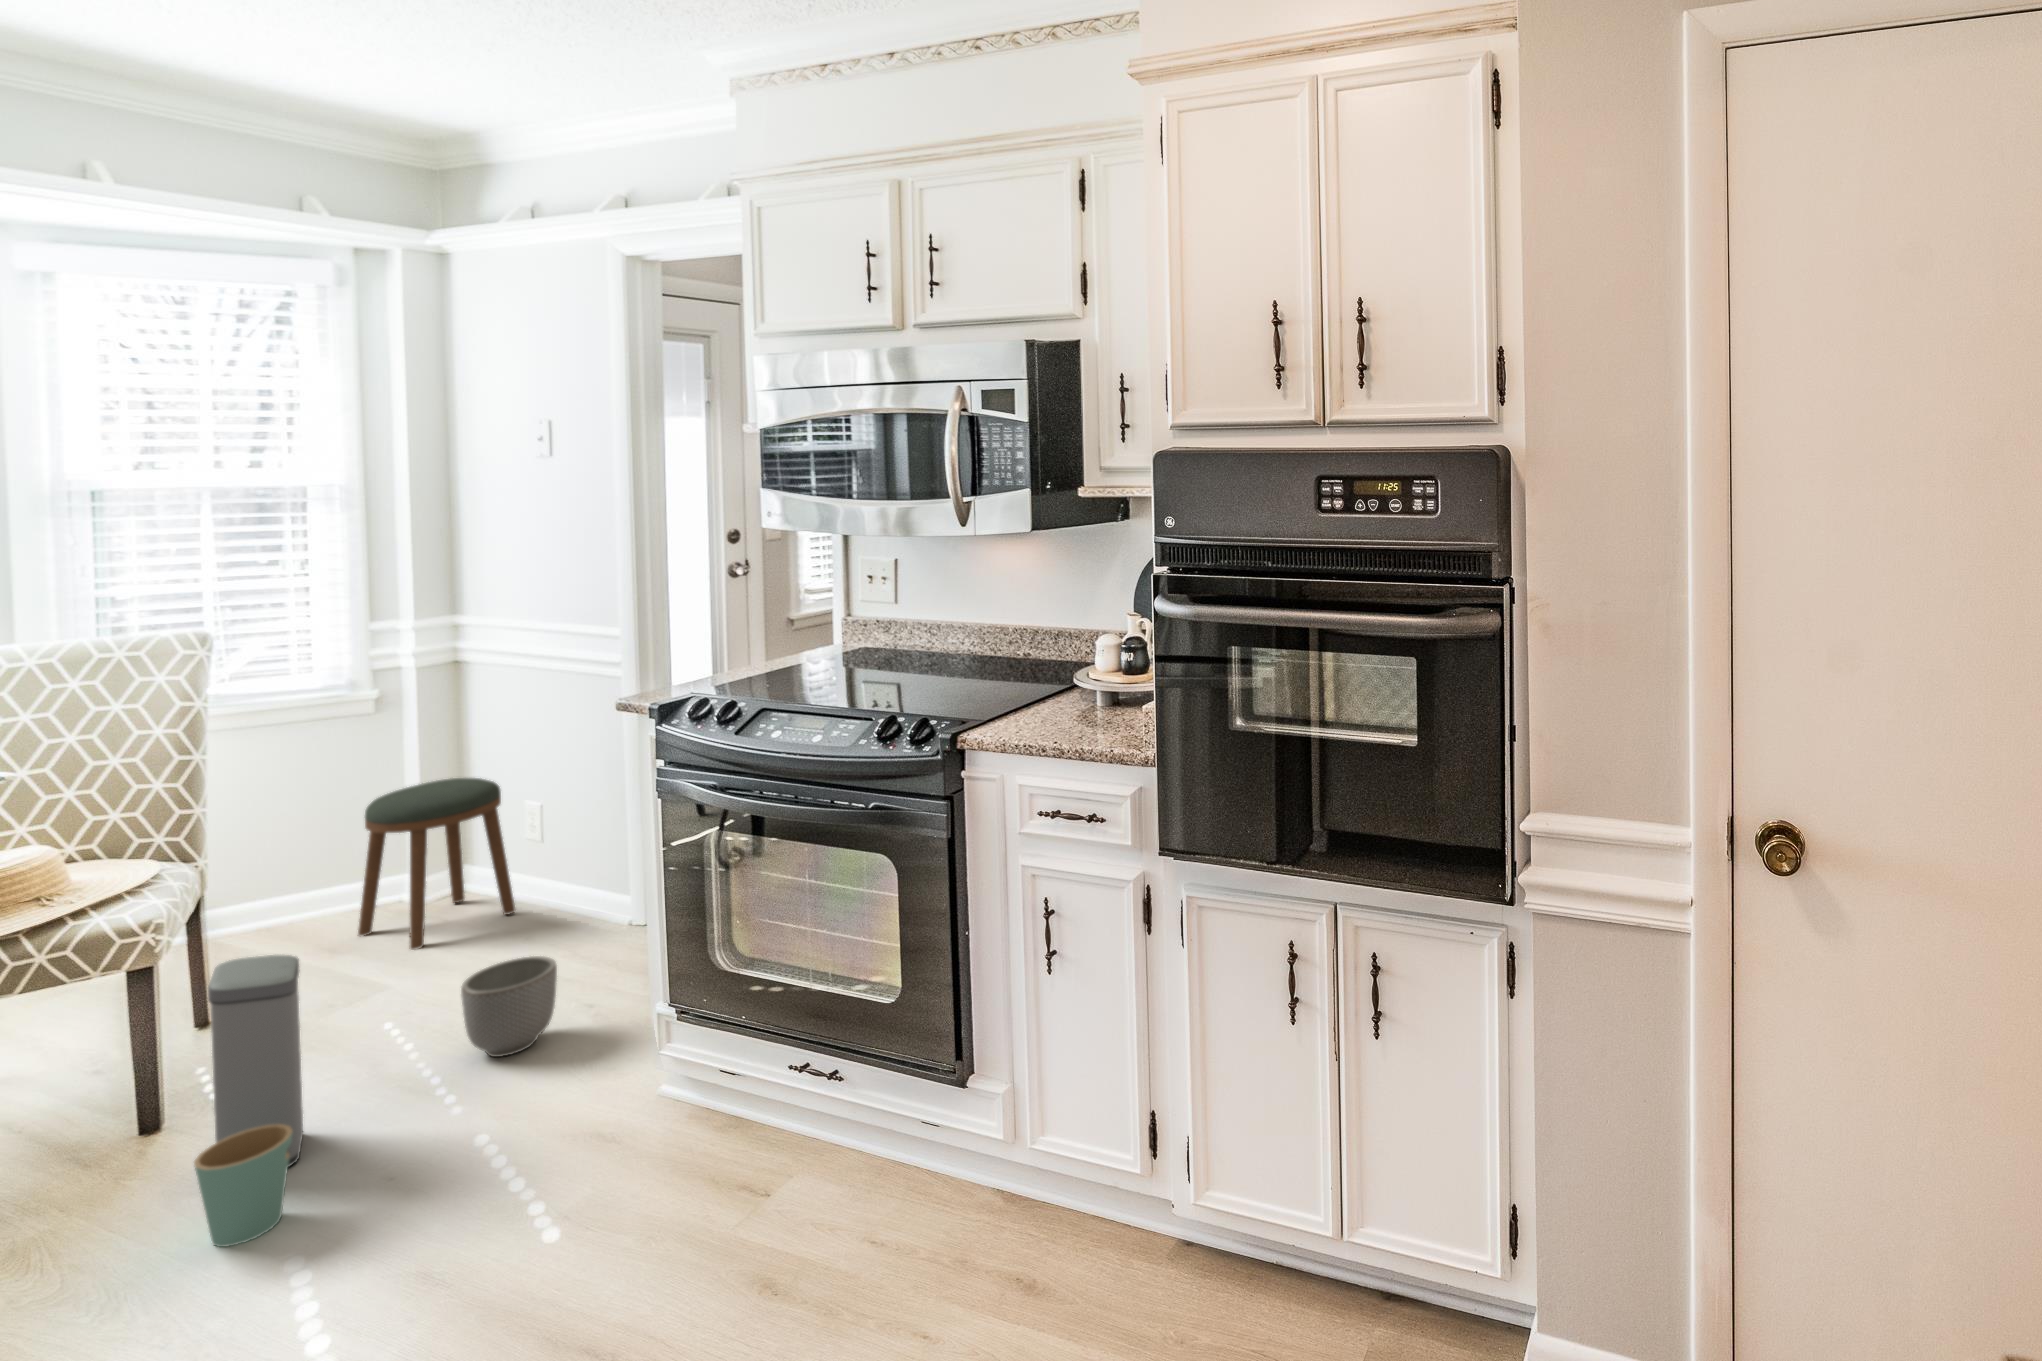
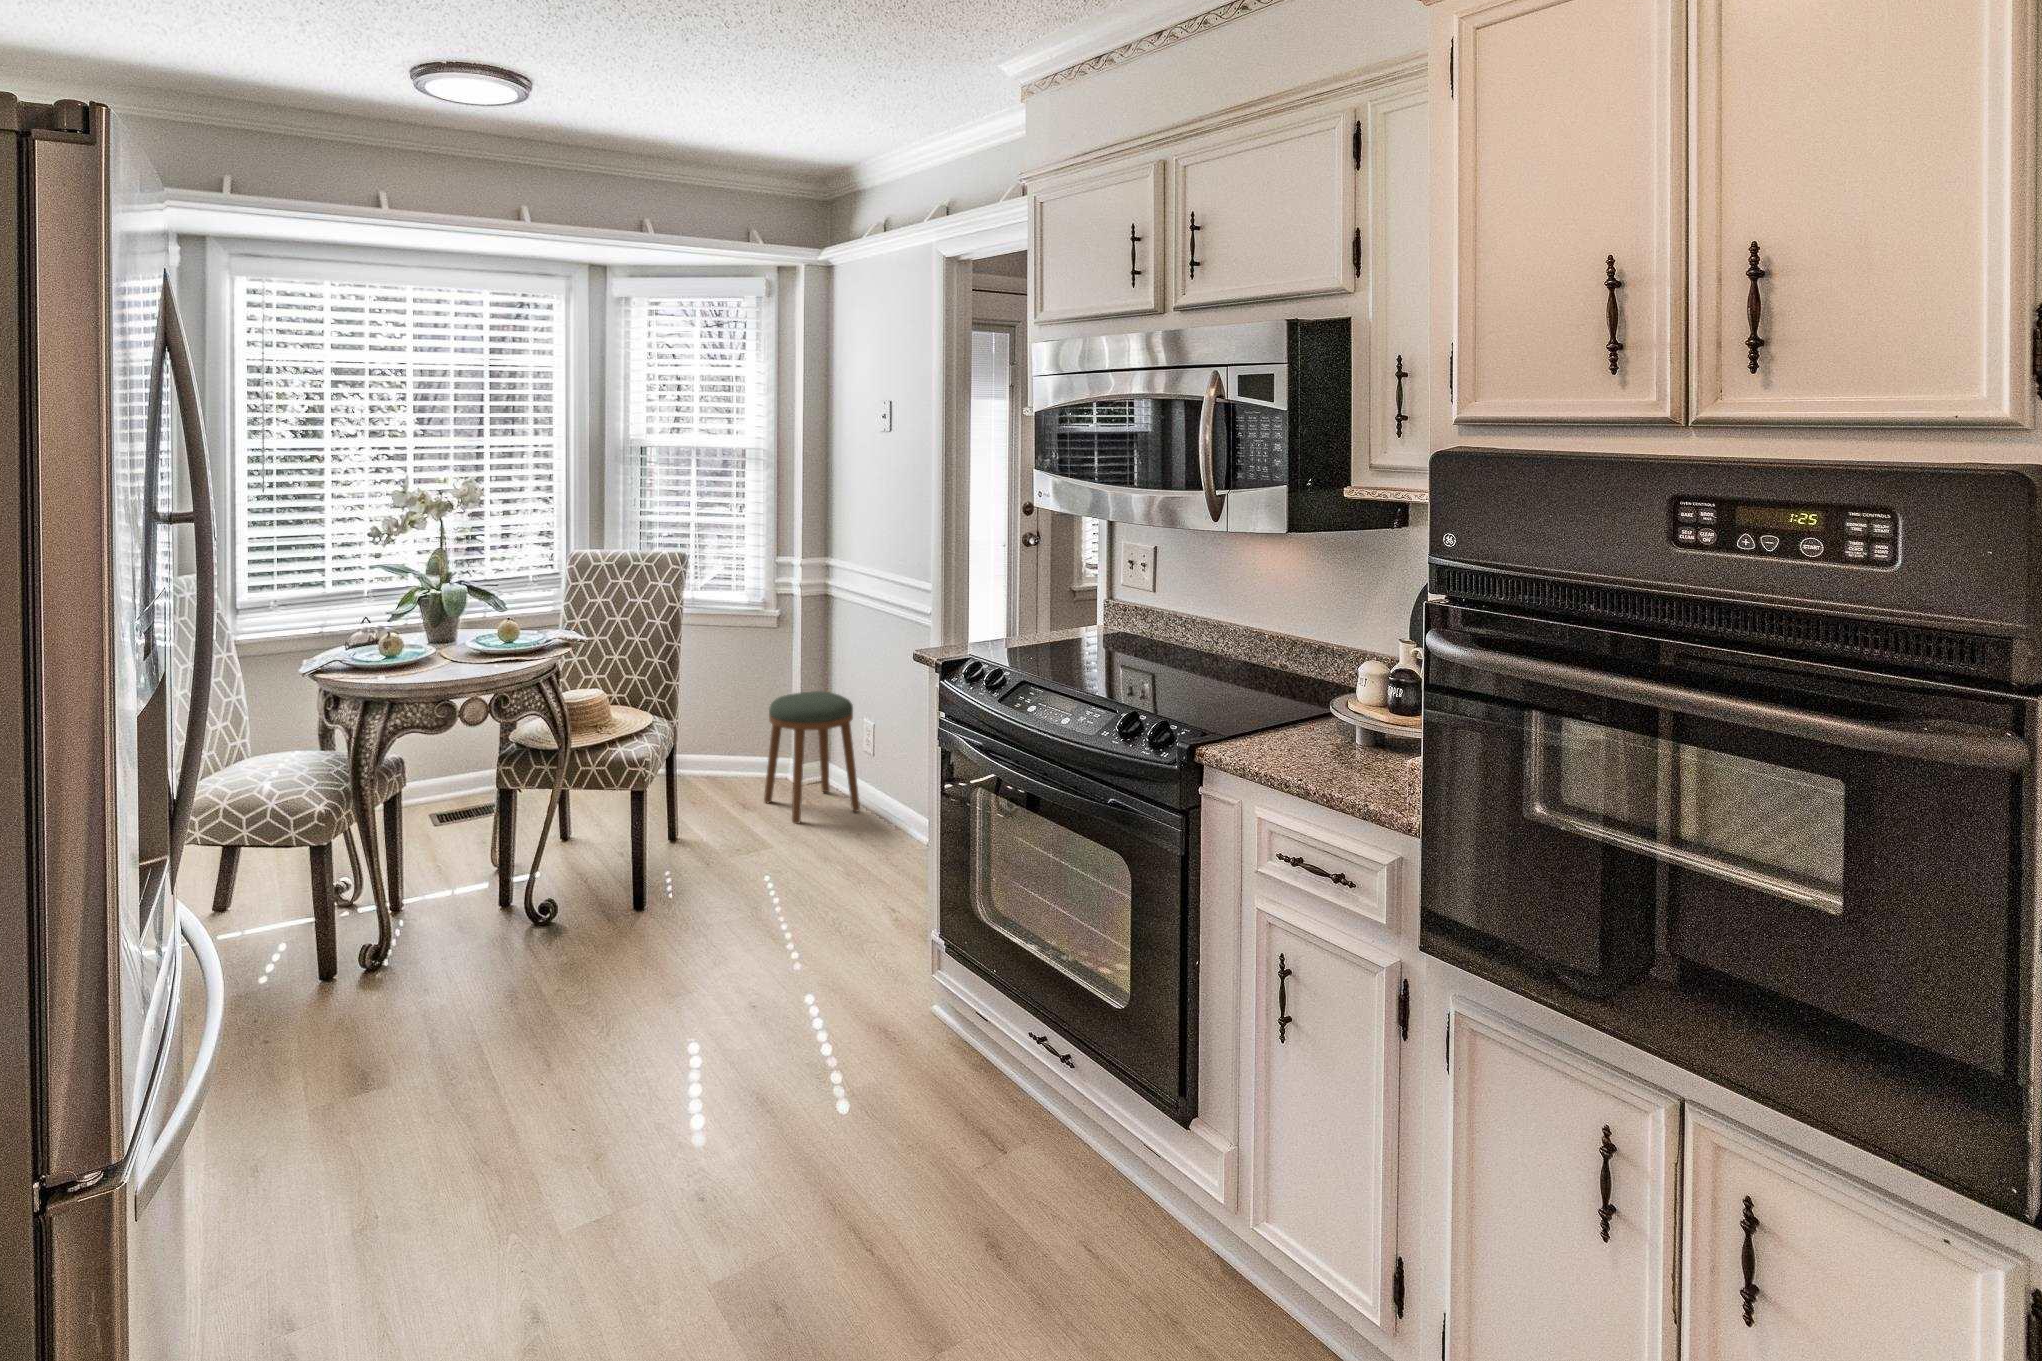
trash can: present [194,955,303,1247] -> none [646,808,713,1028]
planter: present [461,956,557,1057] -> none [812,855,876,935]

